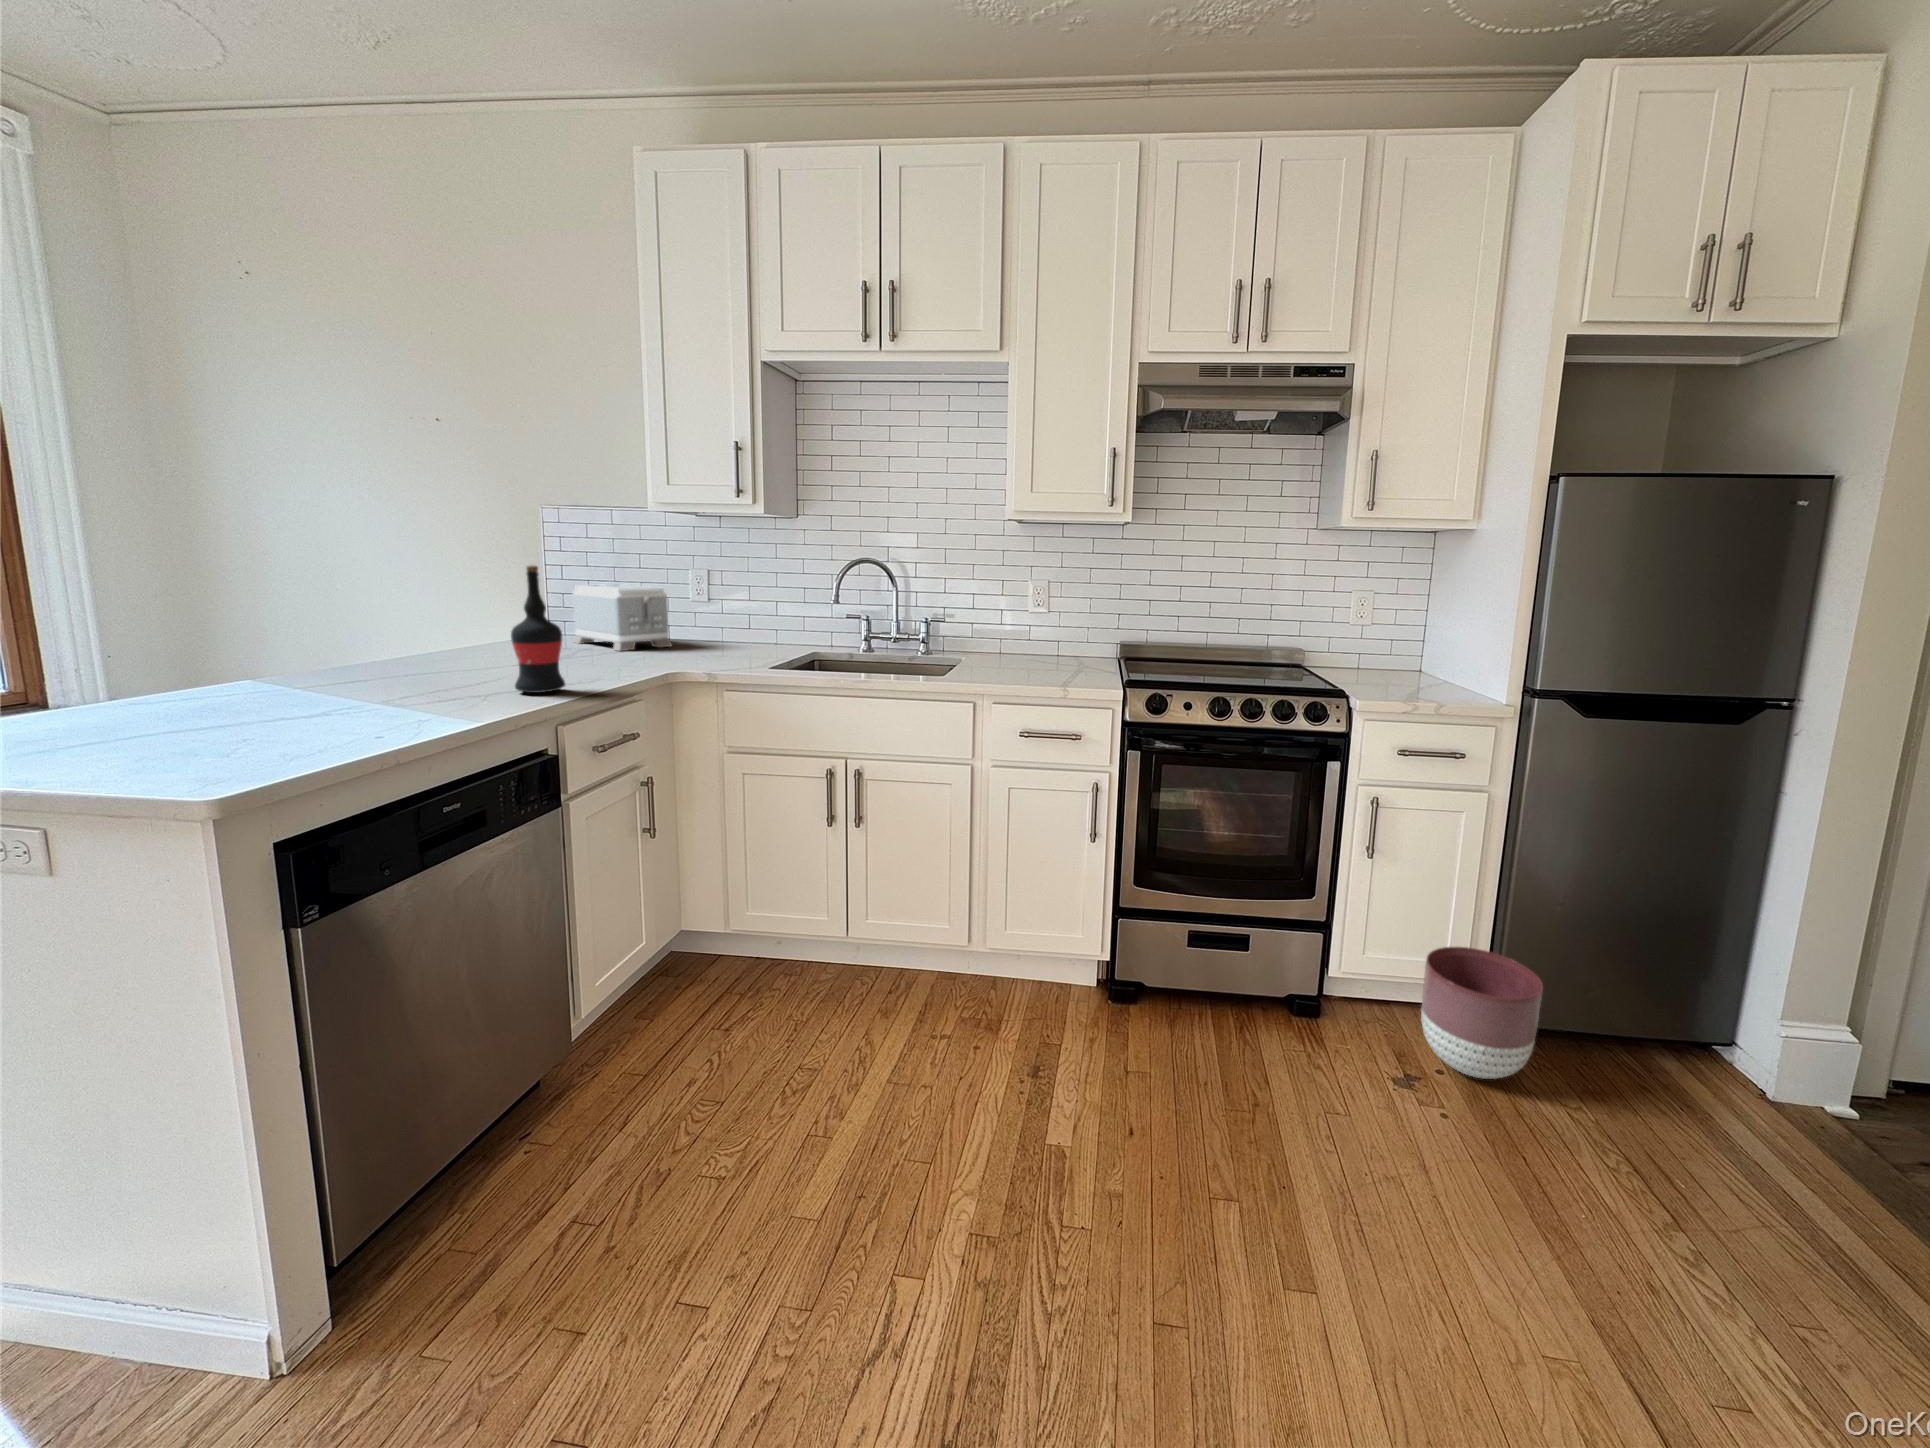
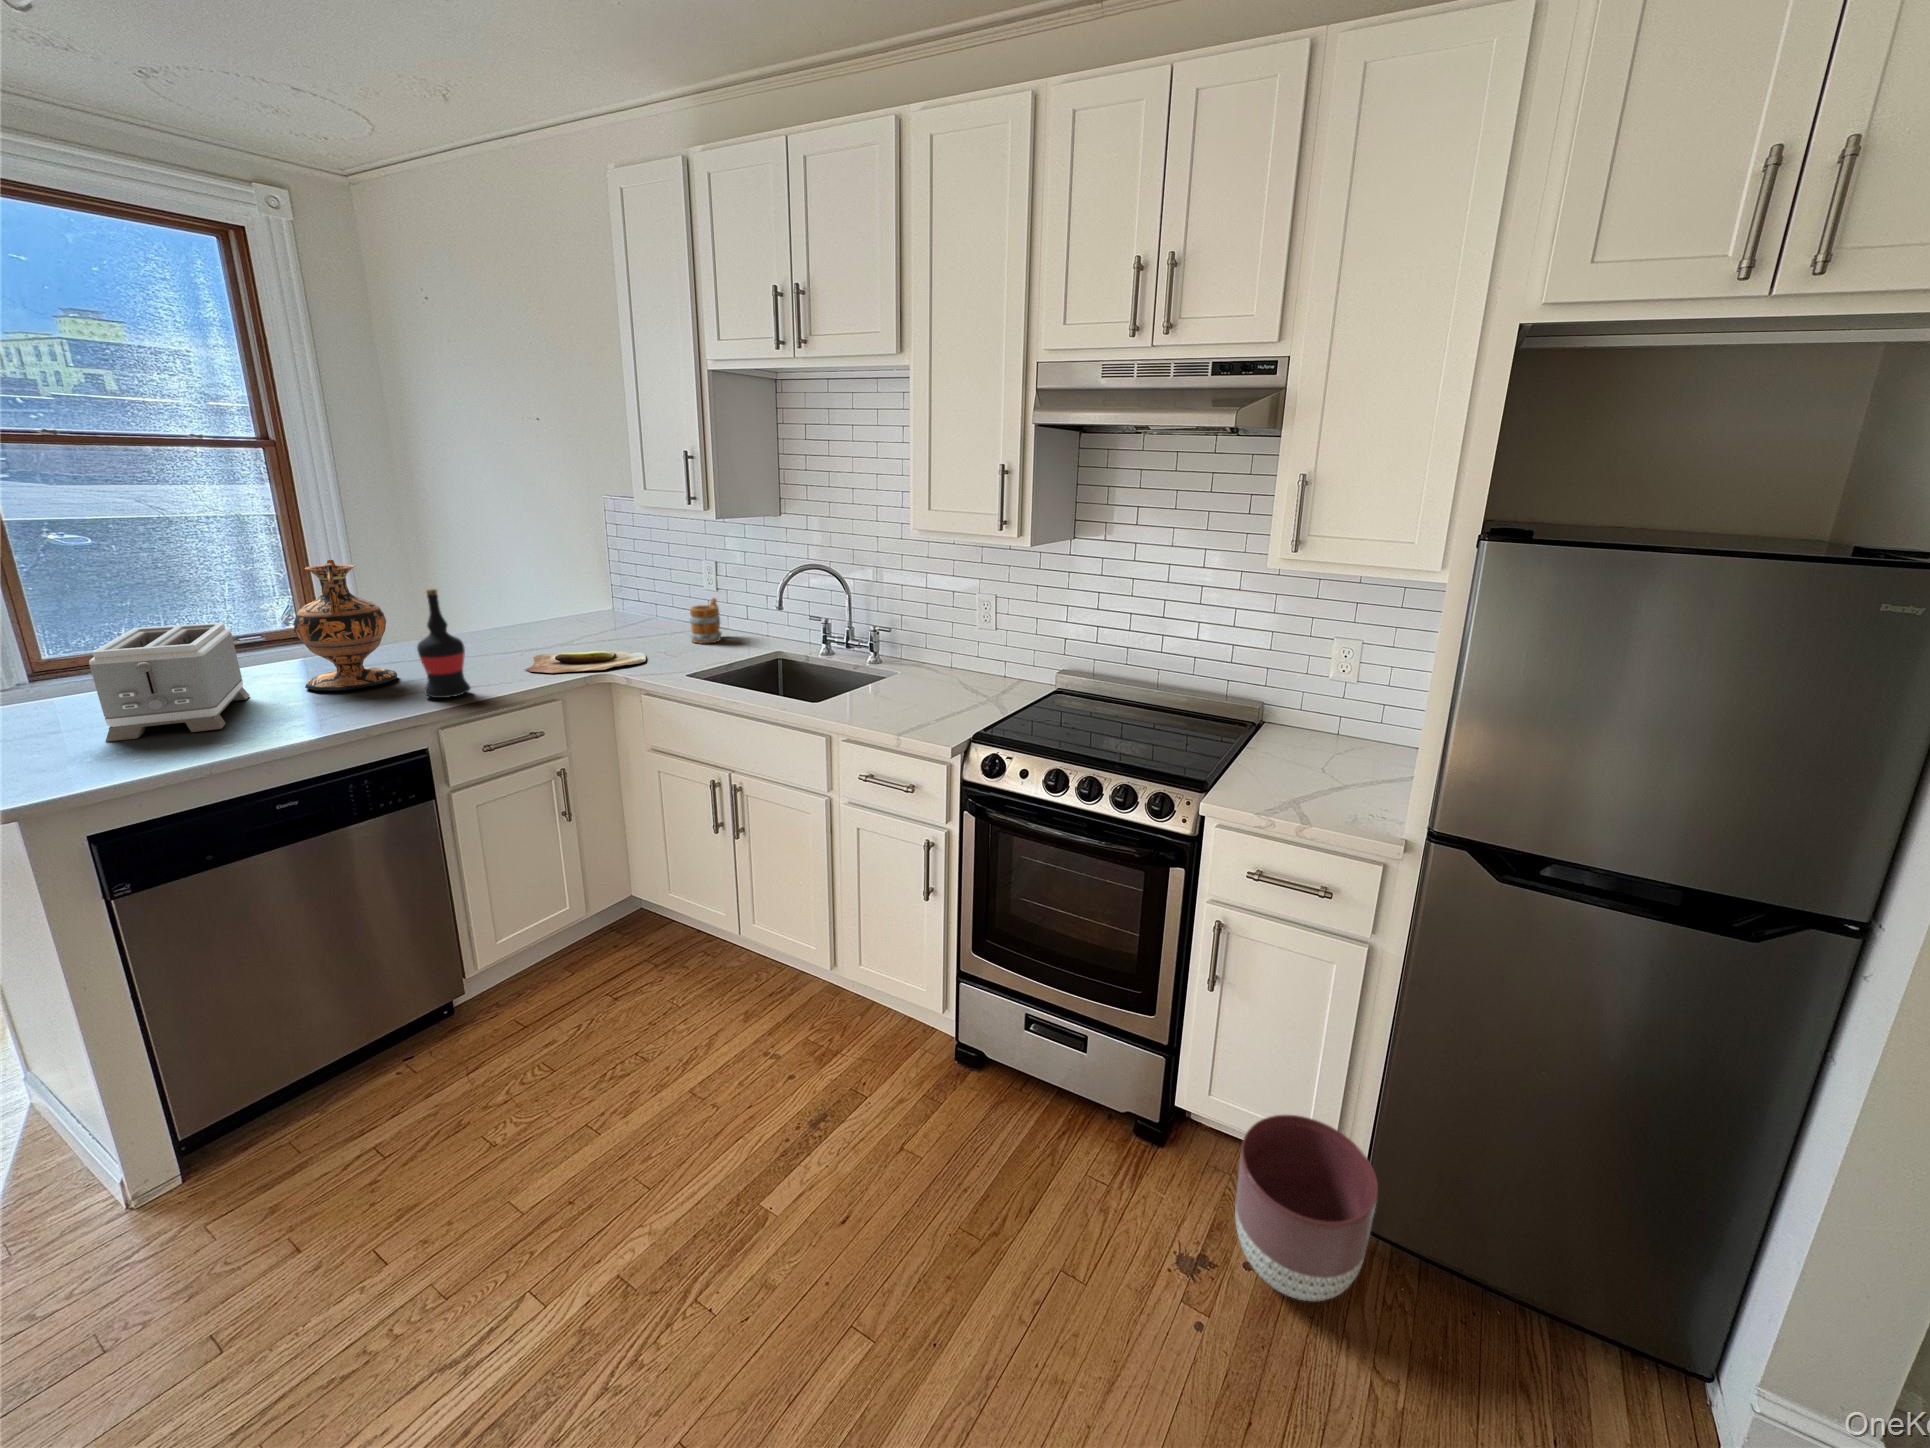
vase: none [324,538,443,695] -> present [294,560,397,690]
toaster: present [573,584,672,651] -> present [89,623,250,742]
mug: none [700,605,733,652] -> present [689,598,722,644]
cutting board: none [560,653,695,673] -> present [525,651,646,673]

